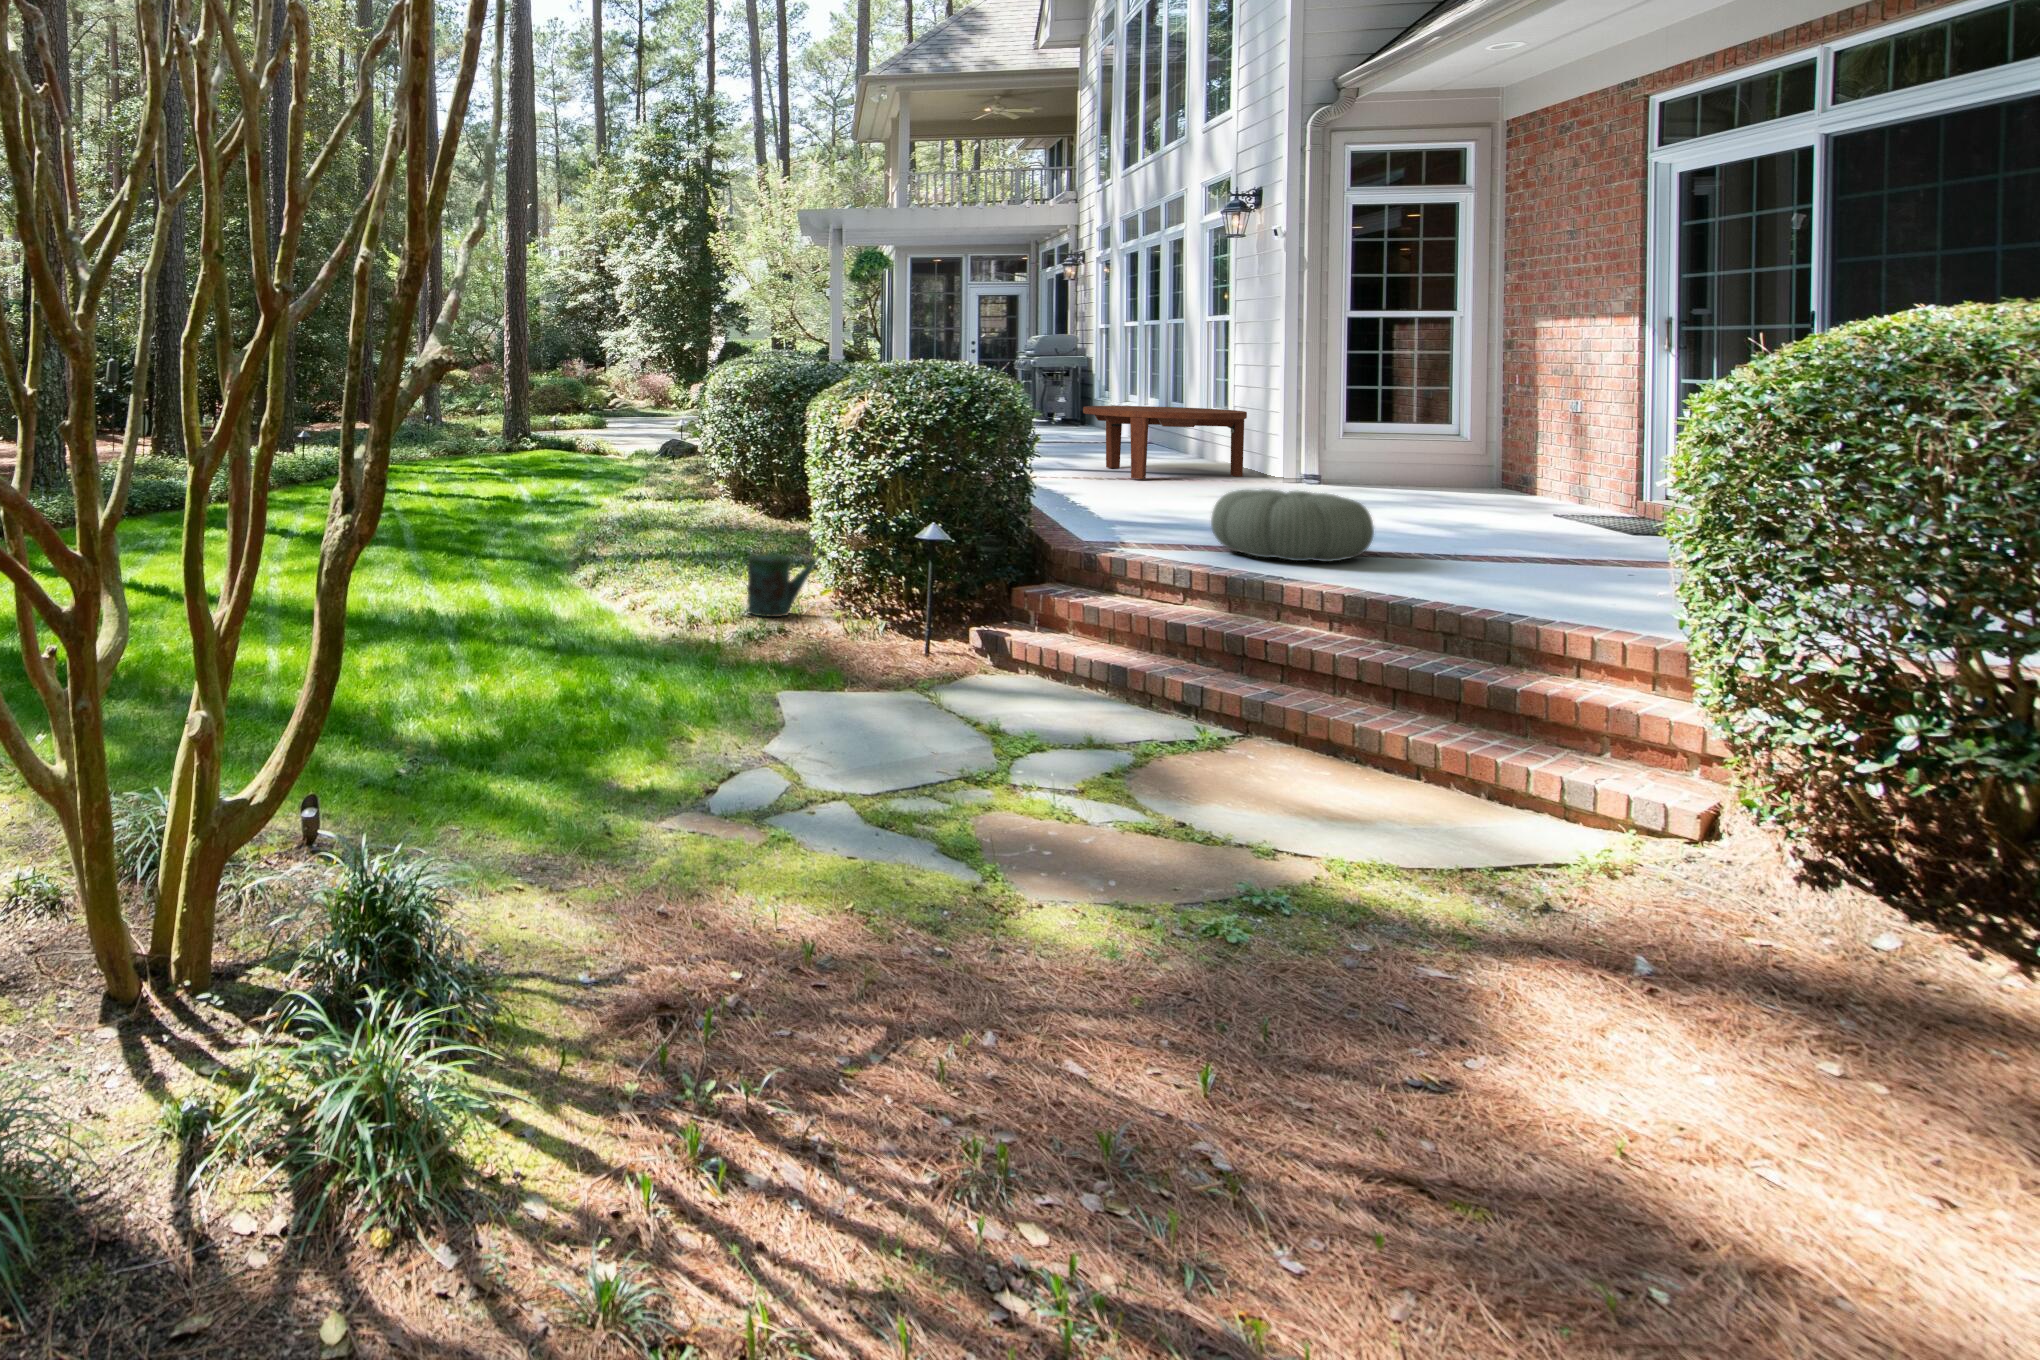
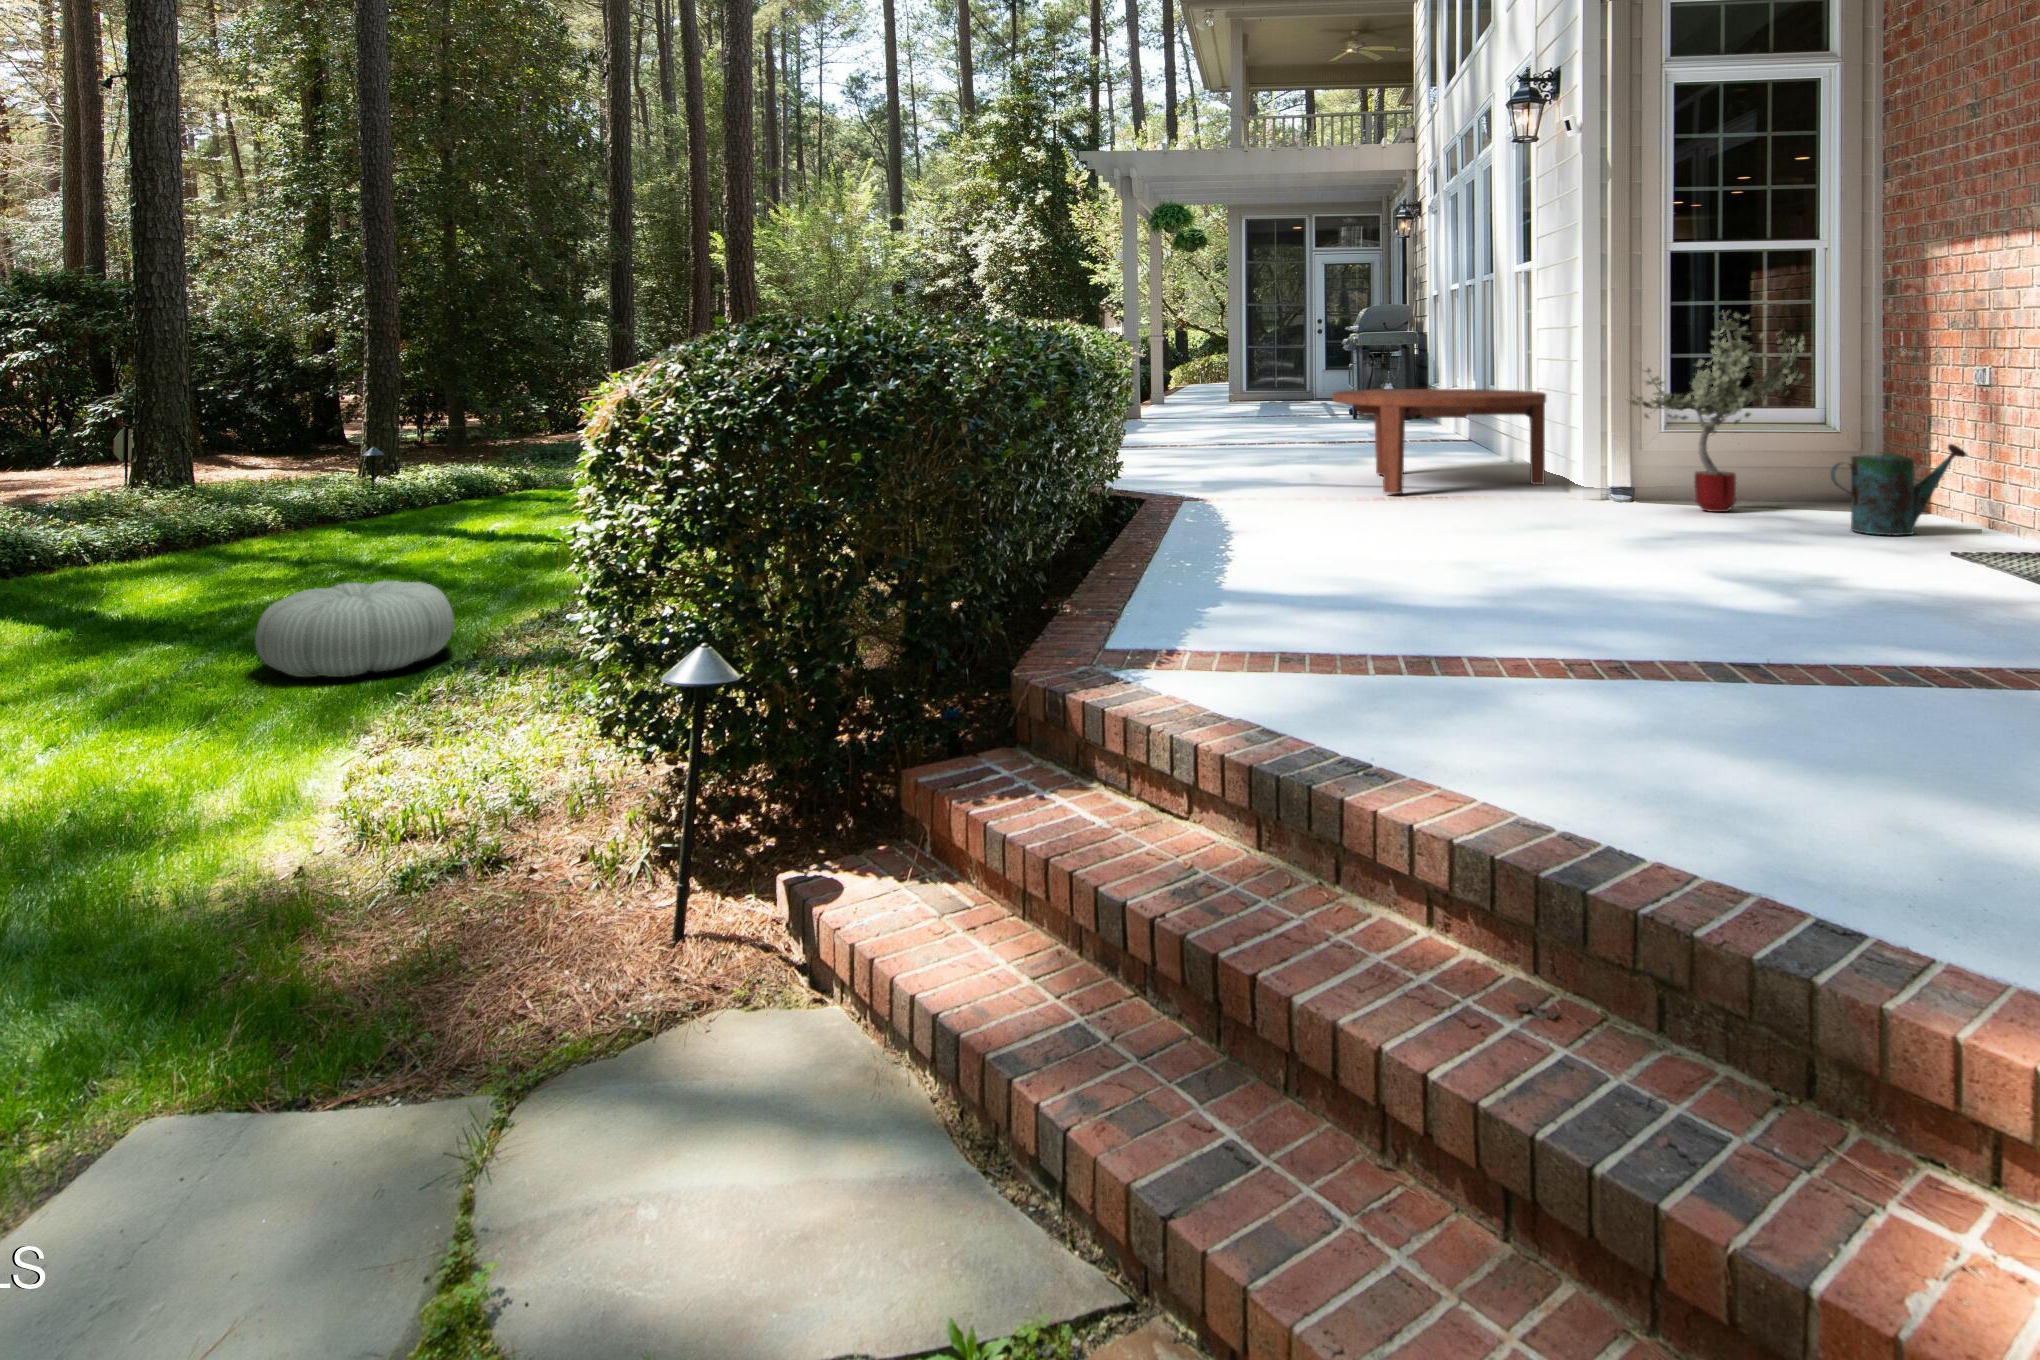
potted tree: none [1320,358,1451,494] -> present [1629,312,1804,512]
pouf: present [1211,489,1374,562] -> present [255,581,454,677]
watering can: present [740,548,827,617] -> present [1831,444,1967,535]

